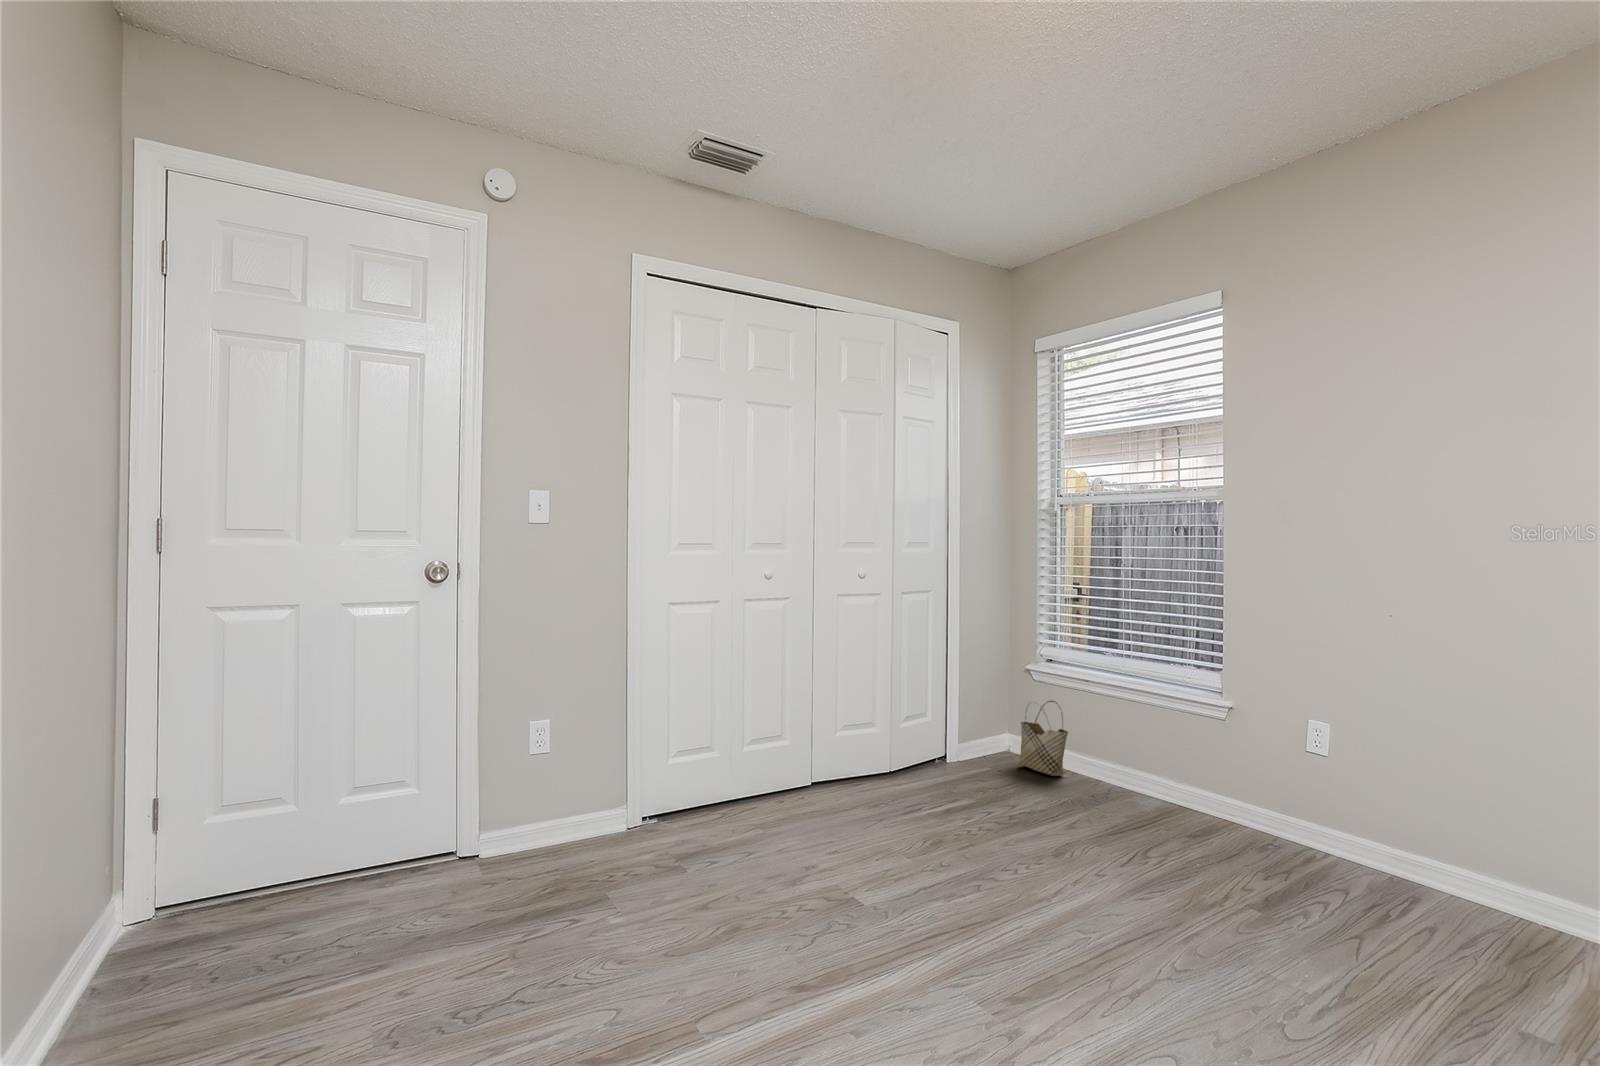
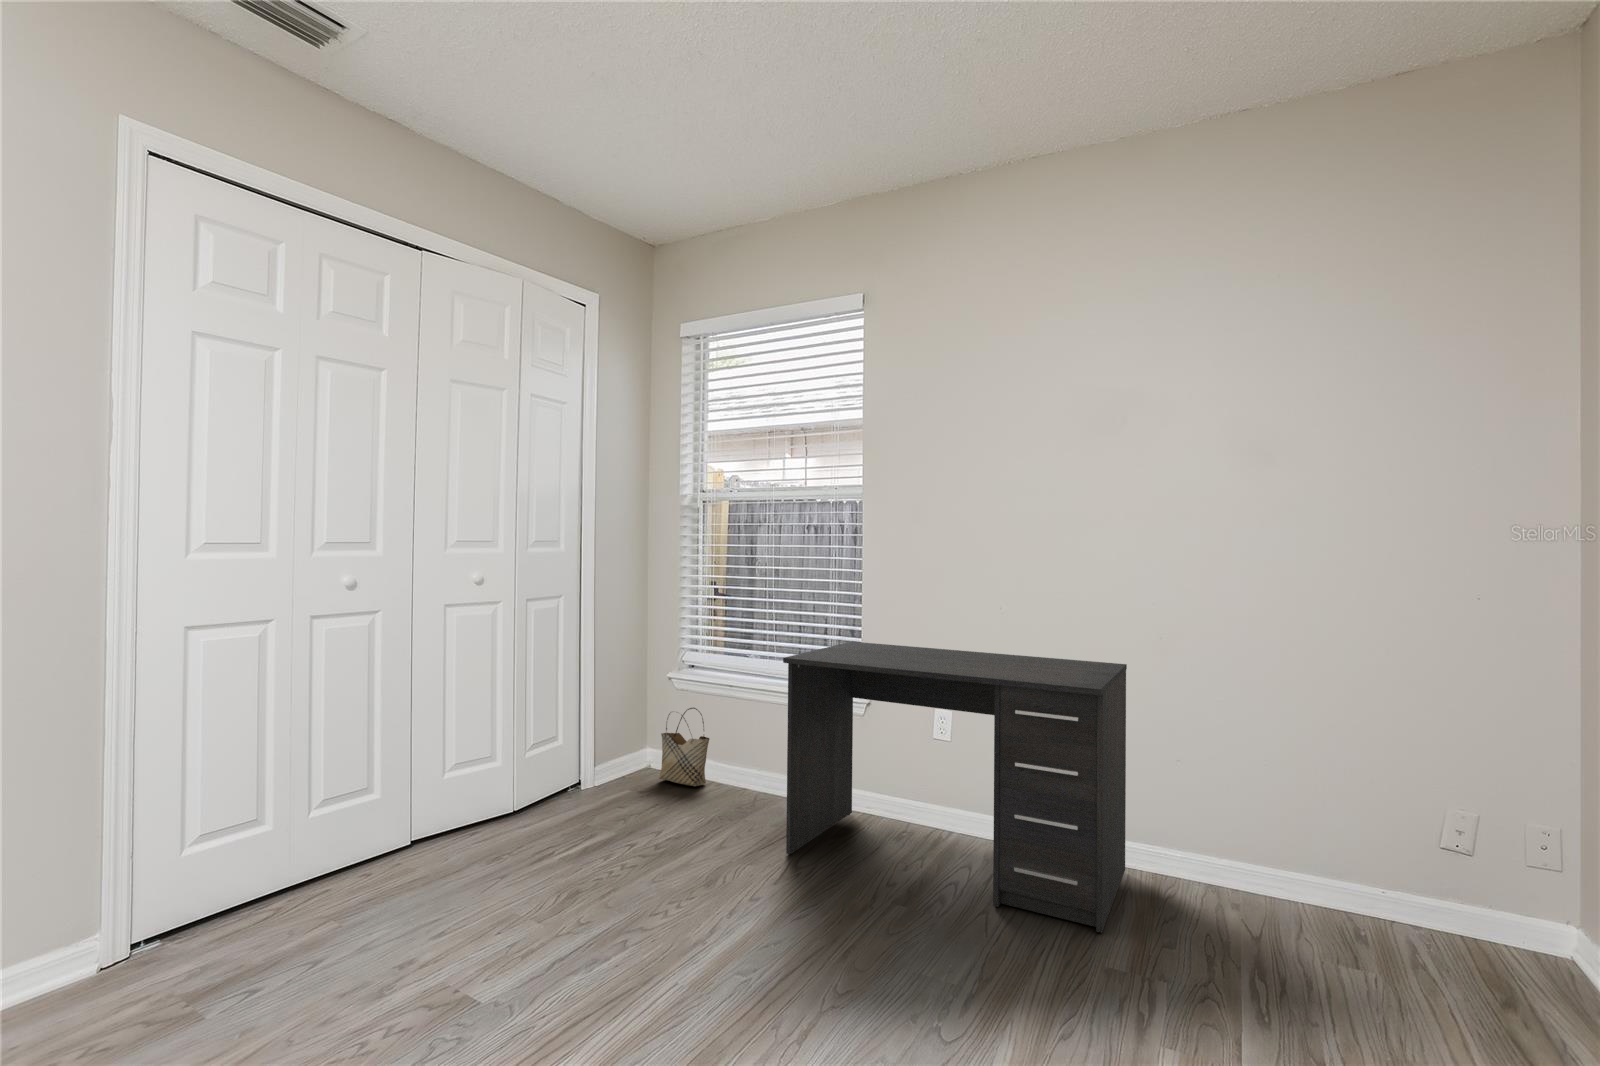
desk: none [1138,649,1573,988] -> present [783,642,1127,933]

